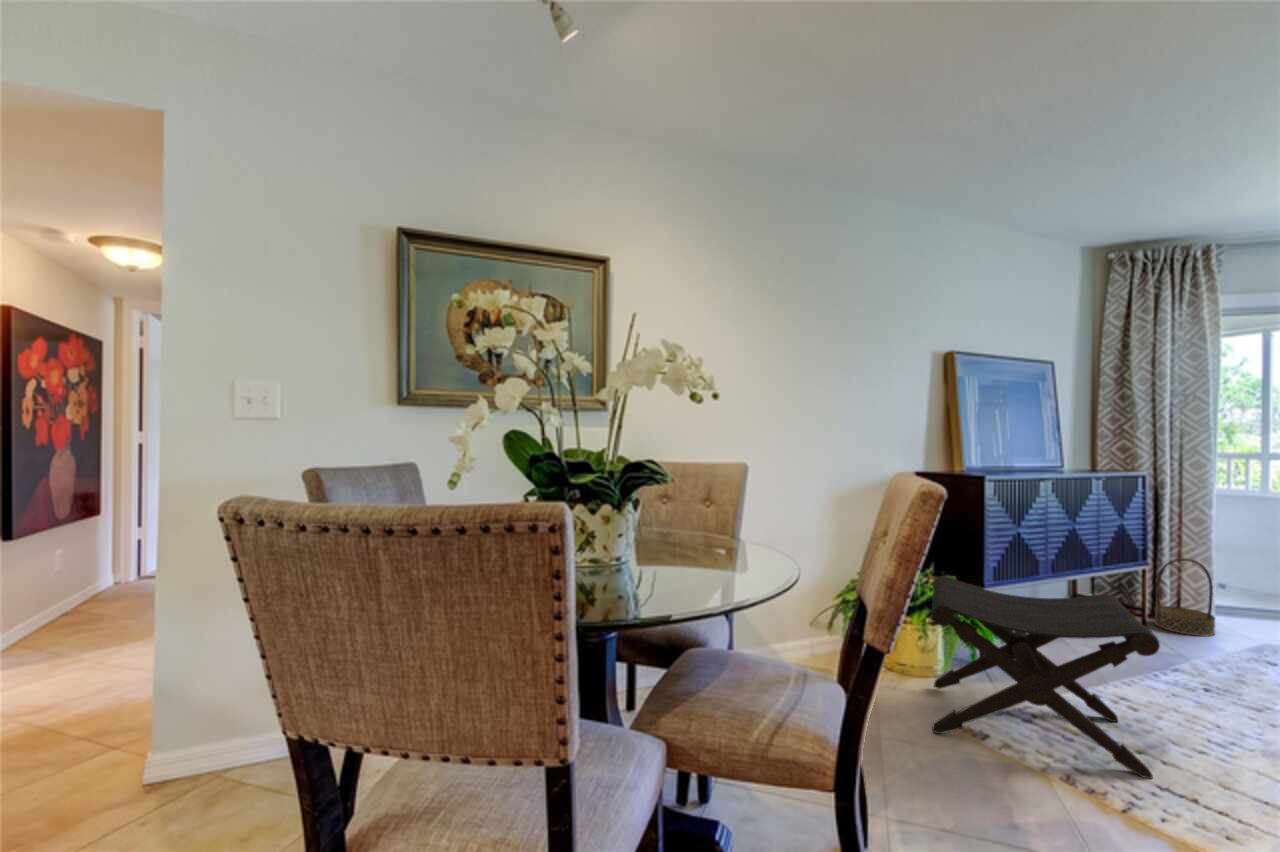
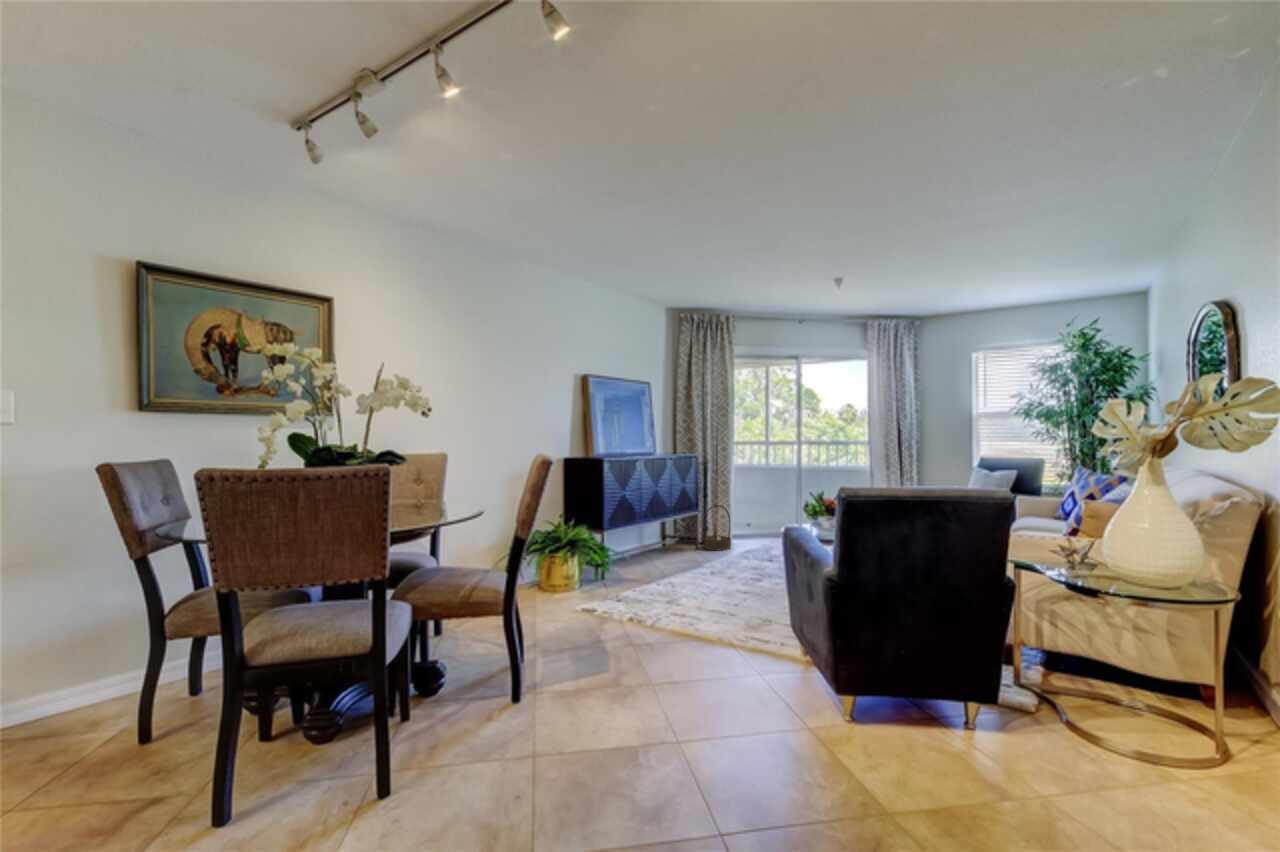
footstool: present [931,576,1160,779] -> none [566,523,676,617]

